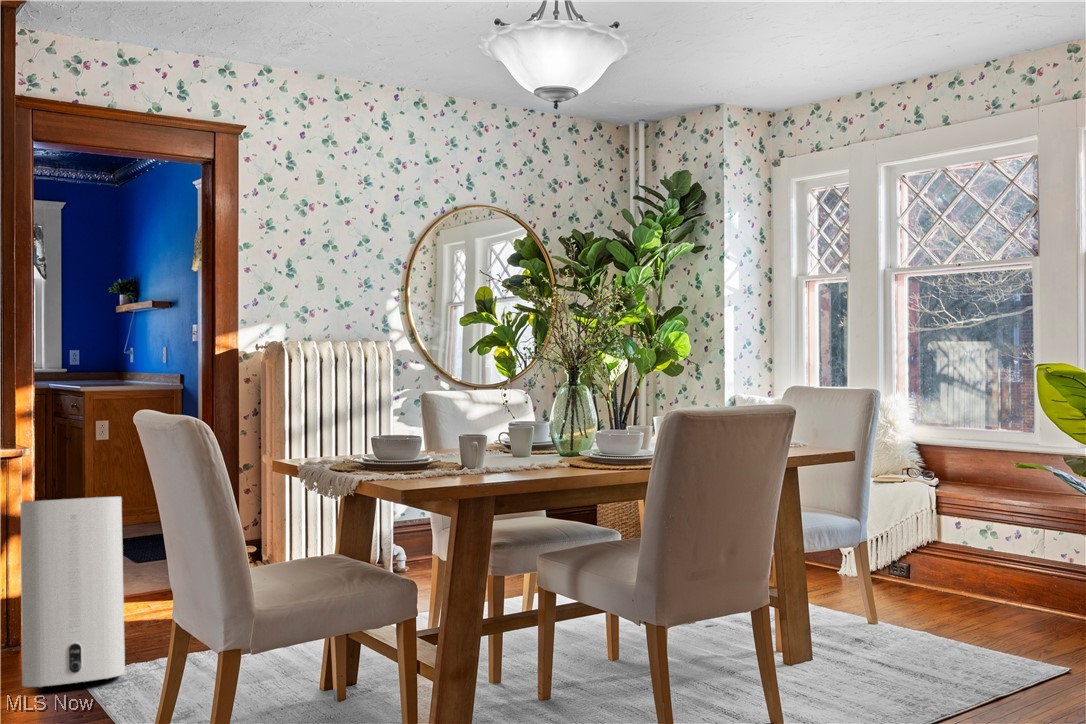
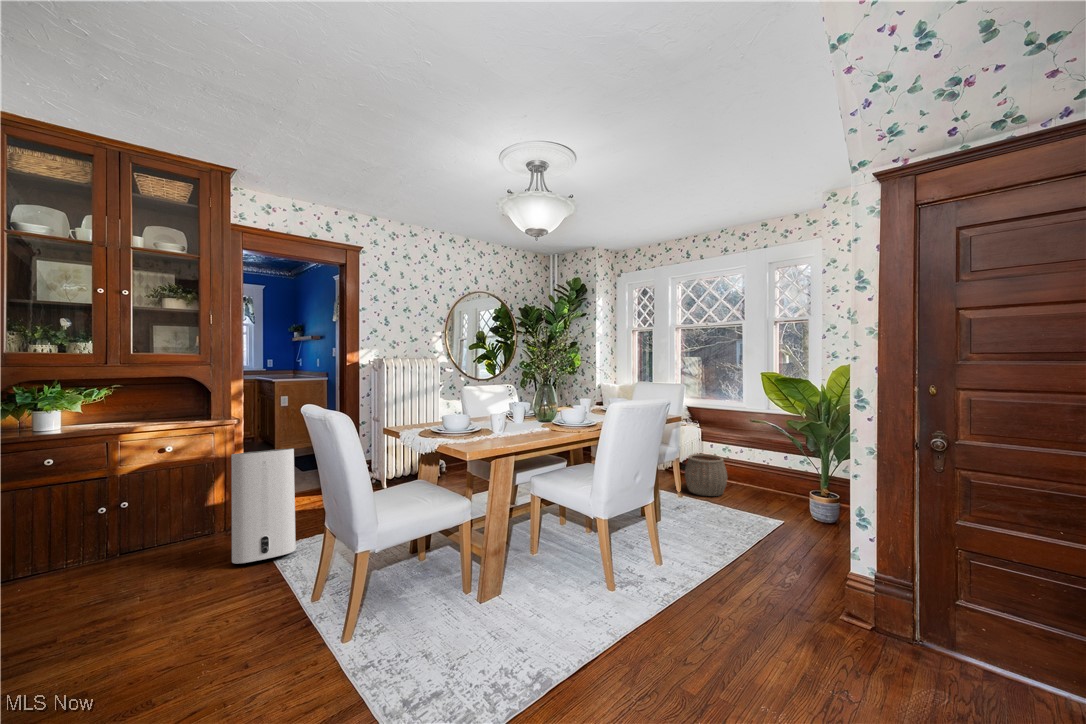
woven basket: none [886,537,976,623] -> present [685,454,727,496]

